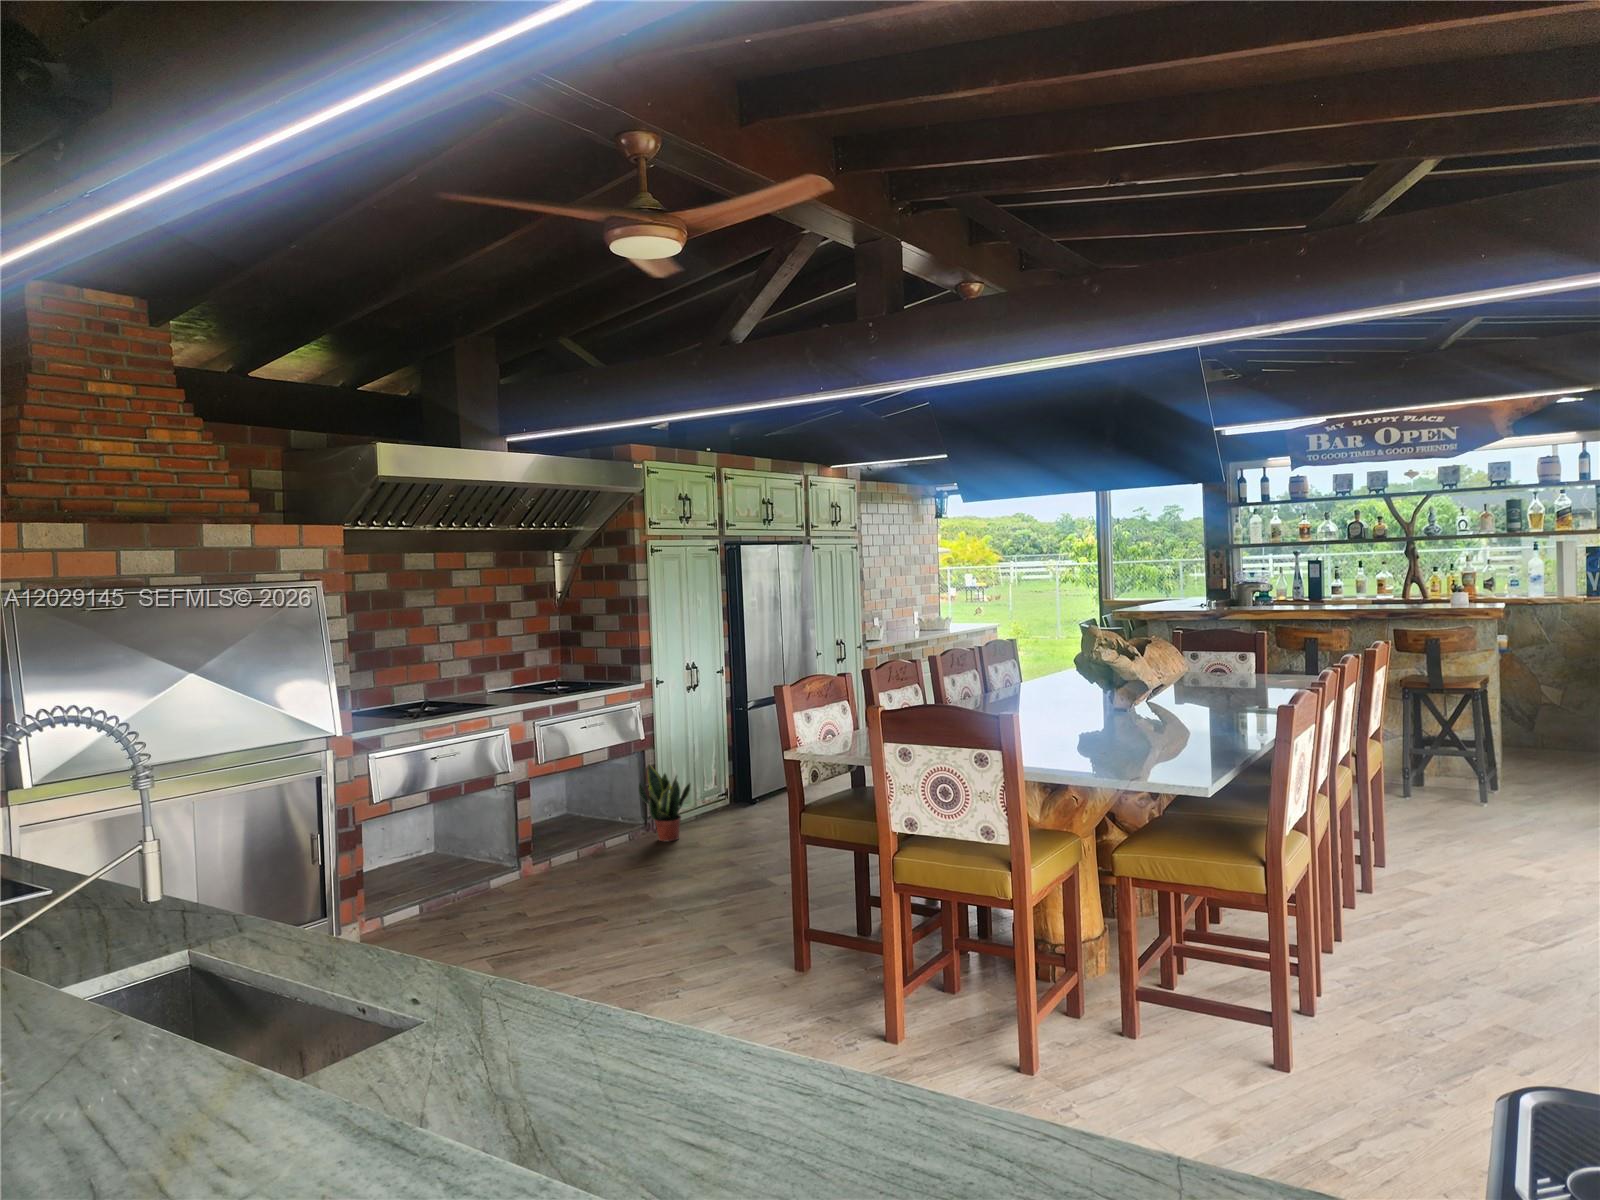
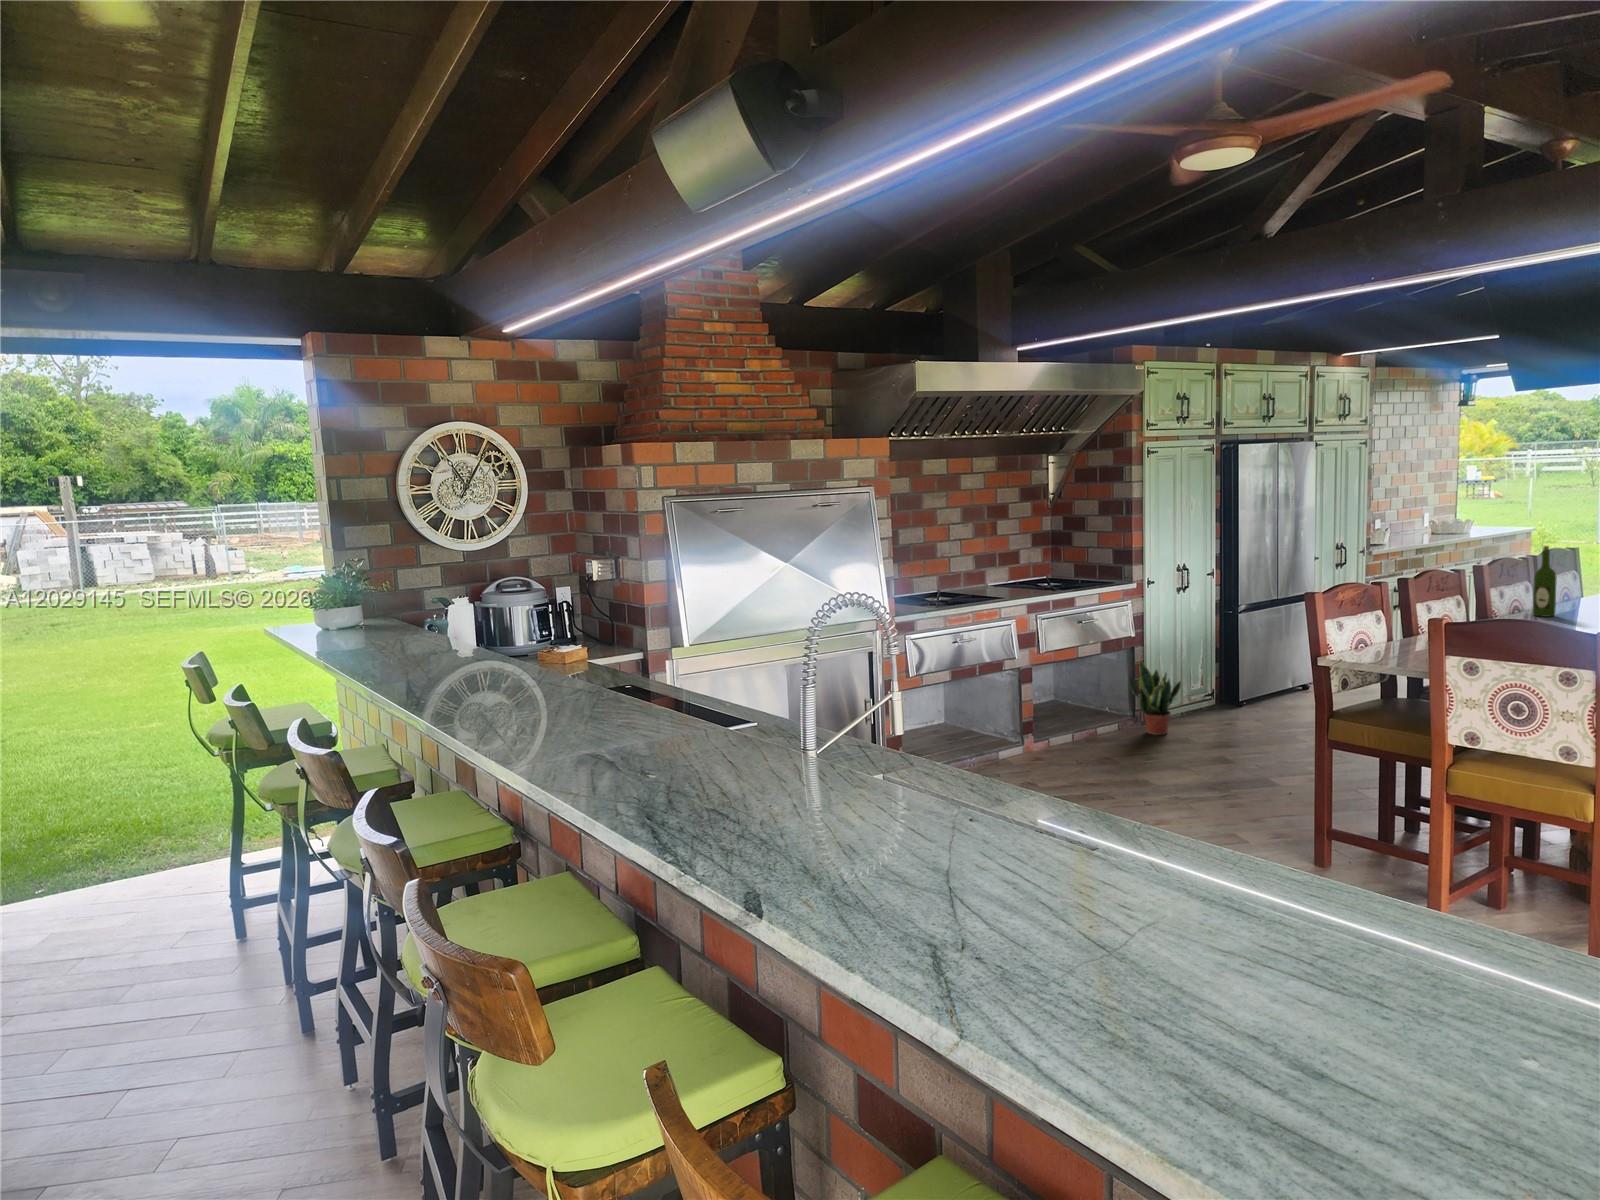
wine bottle: none [978,635,997,700] -> present [1533,546,1557,617]

